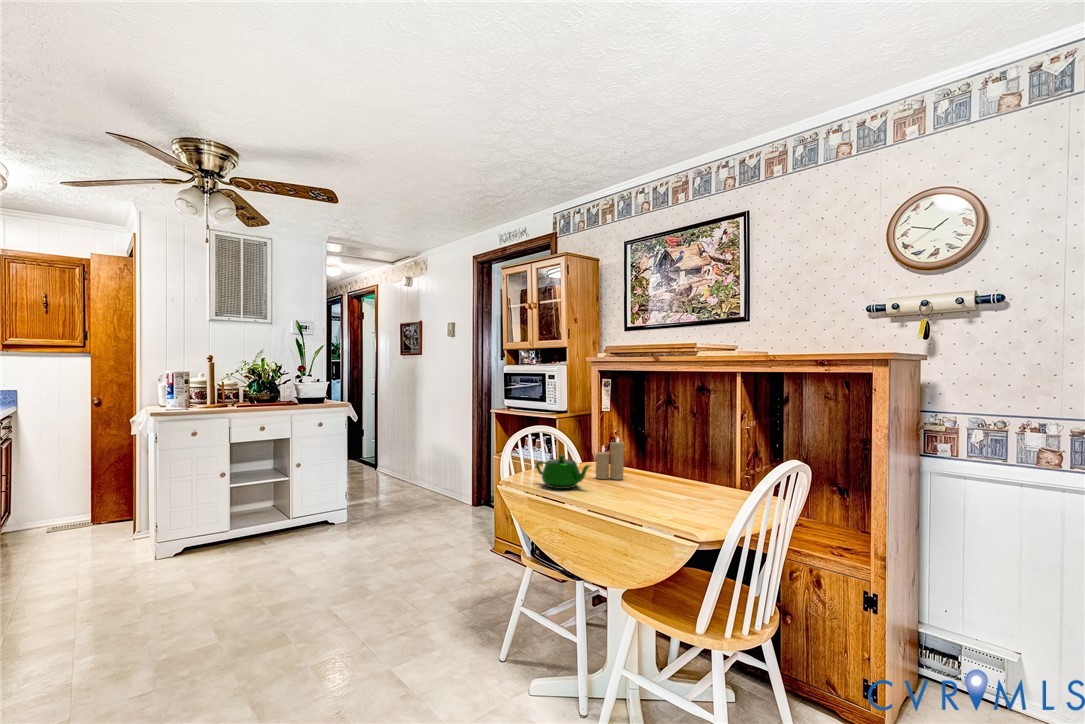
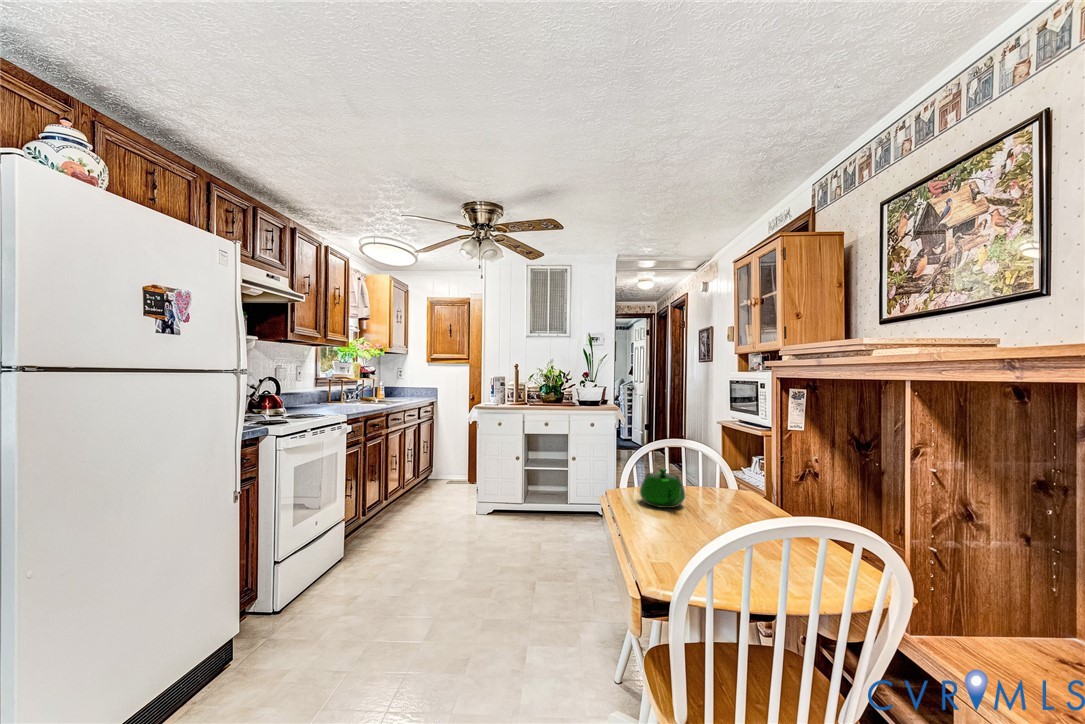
candle: present [595,437,624,480] -> none [728,459,765,514]

